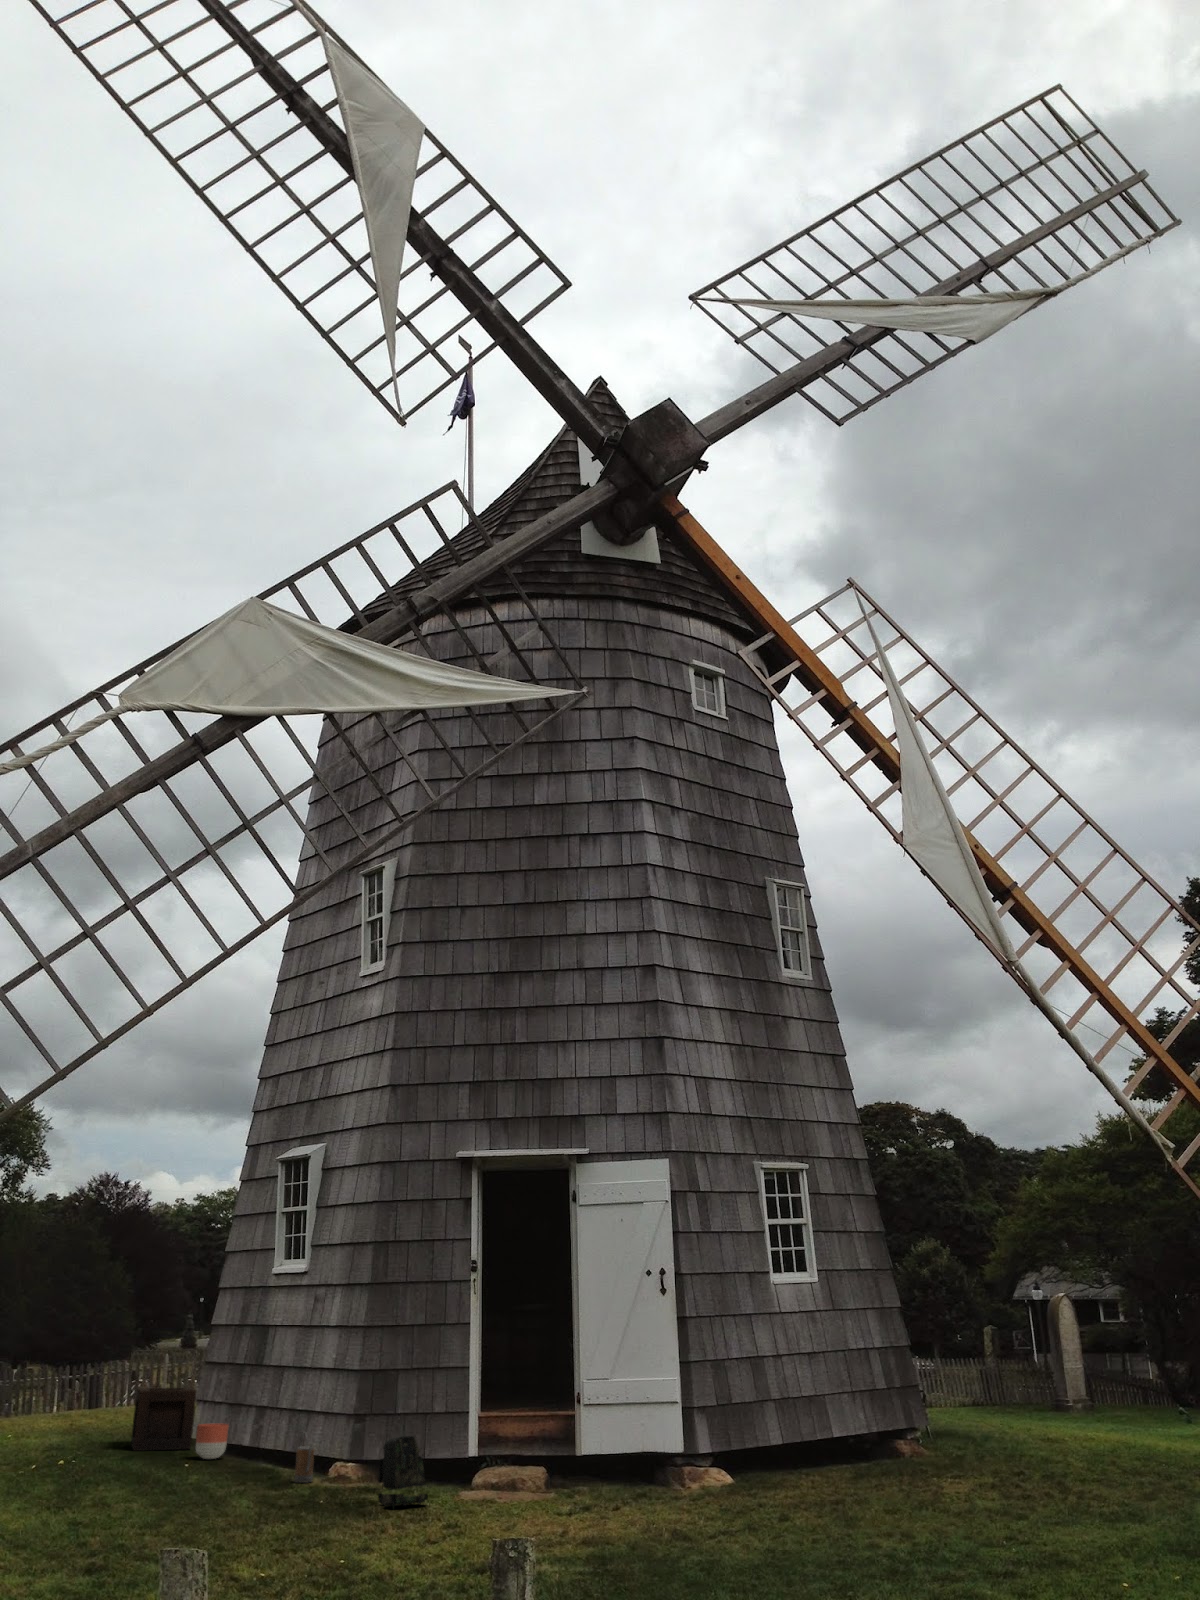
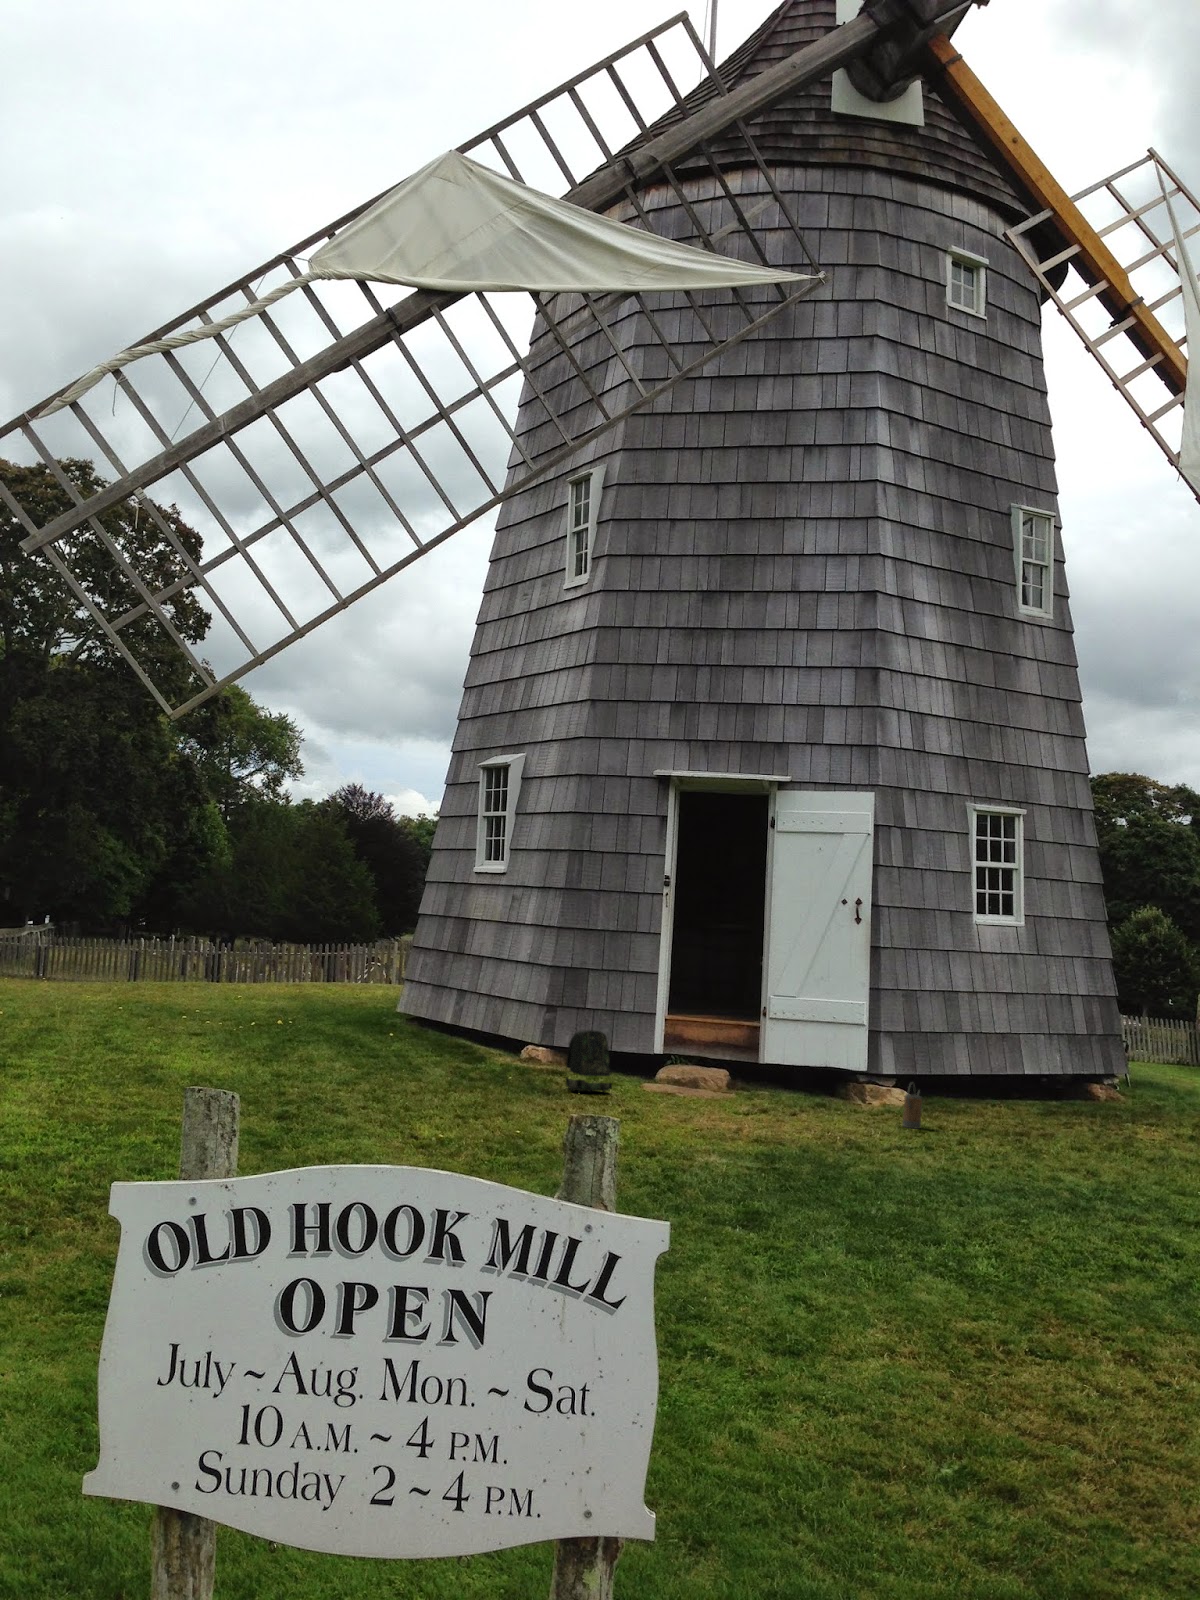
wooden crate: present [131,1387,196,1451] -> none [349,967,407,1024]
planter: present [196,1423,229,1459] -> none [404,1003,434,1034]
watering can: present [295,1432,314,1483] -> present [902,1082,922,1129]

